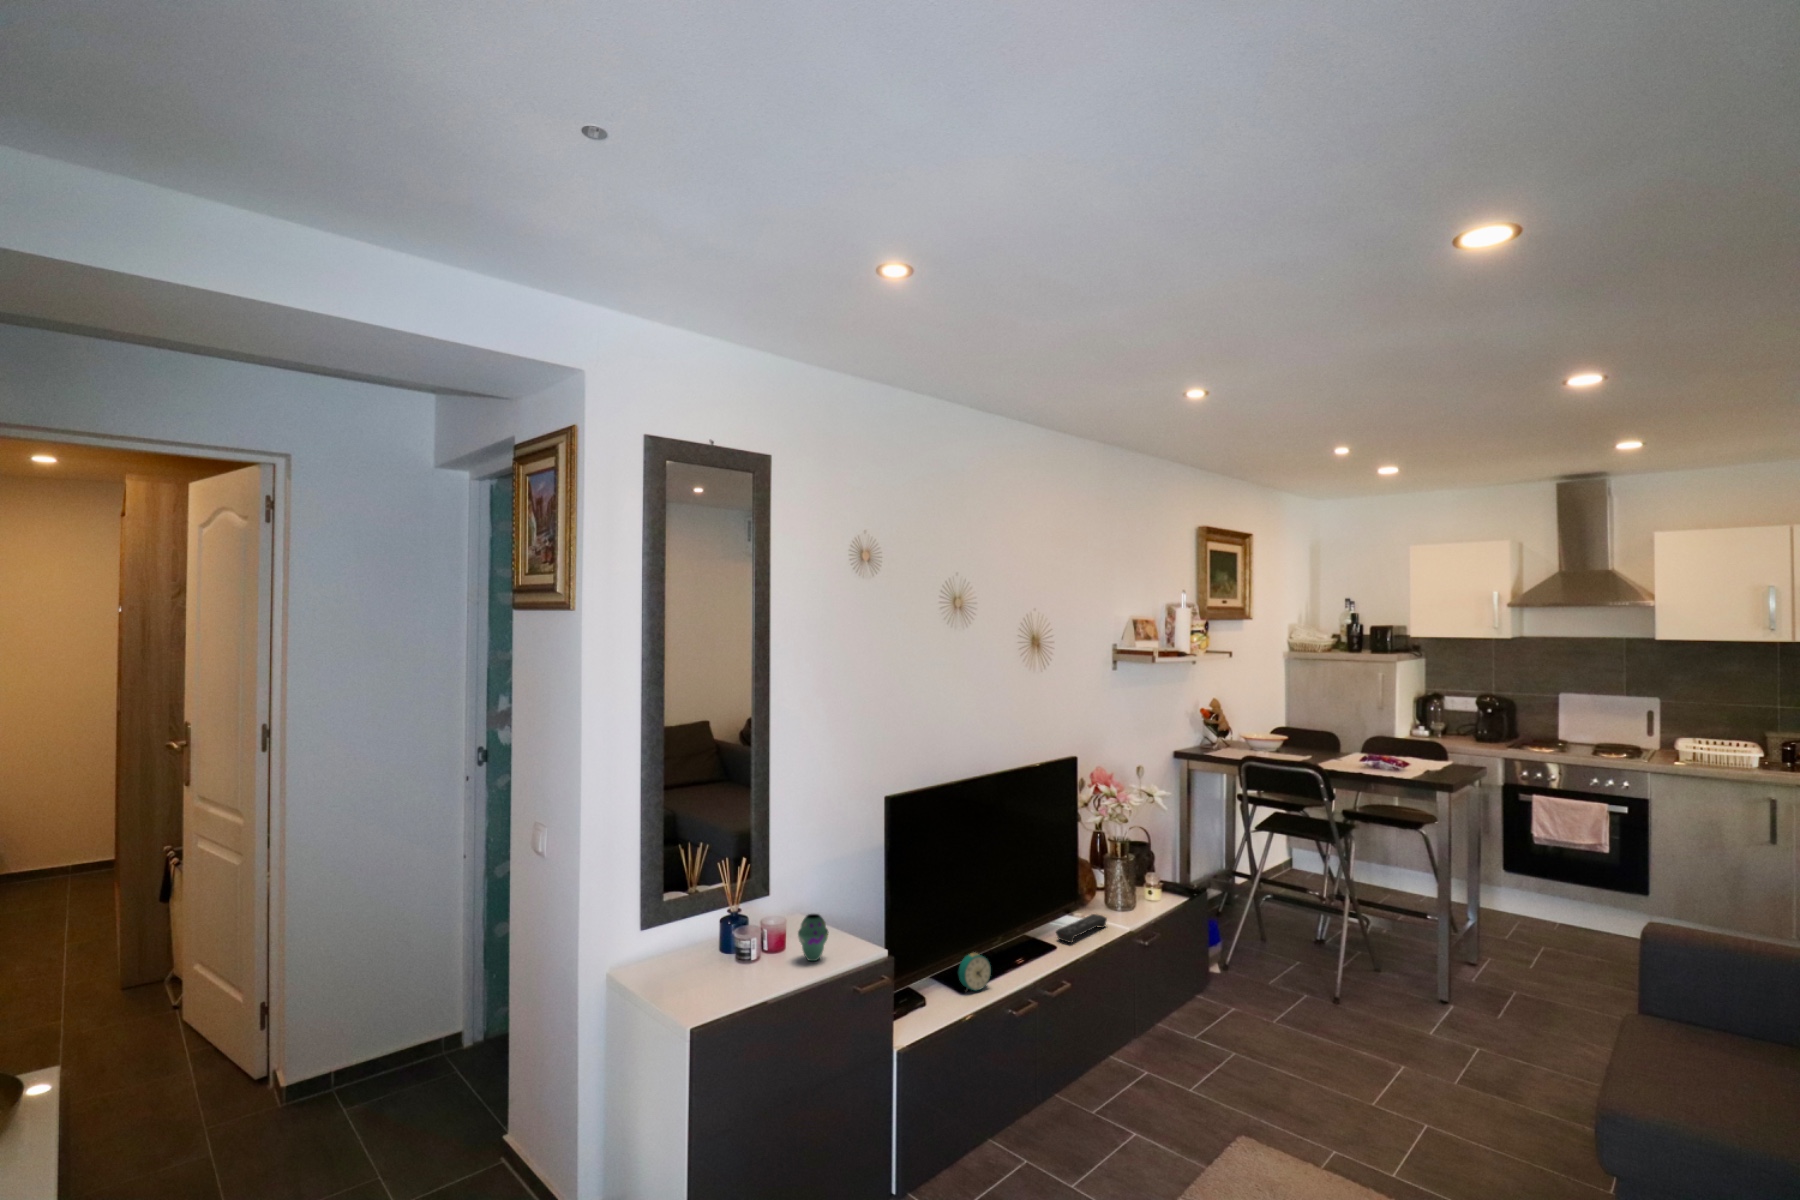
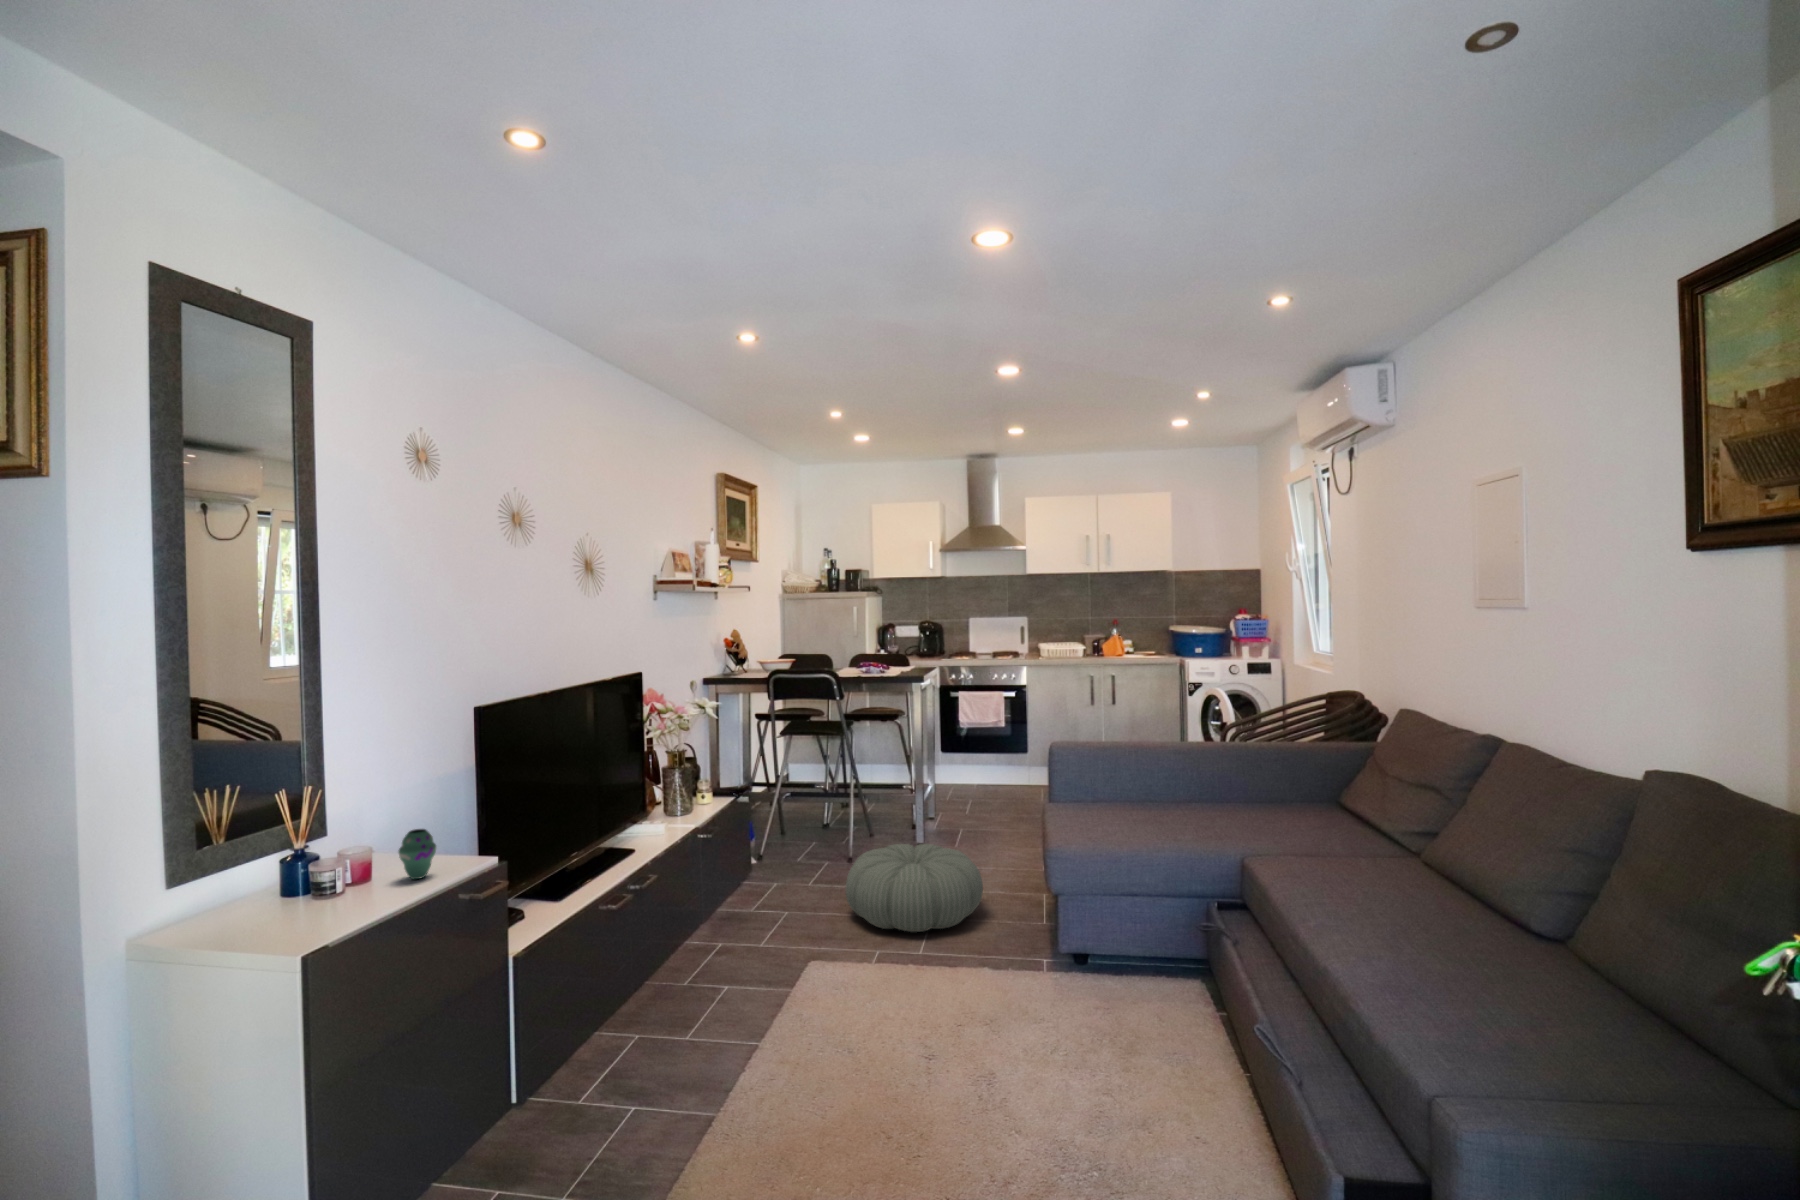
remote control: present [1056,914,1107,943] -> none [632,818,674,844]
alarm clock: present [958,952,991,991] -> none [554,858,586,899]
pouf: none [1309,1002,1514,1142] -> present [846,844,983,932]

